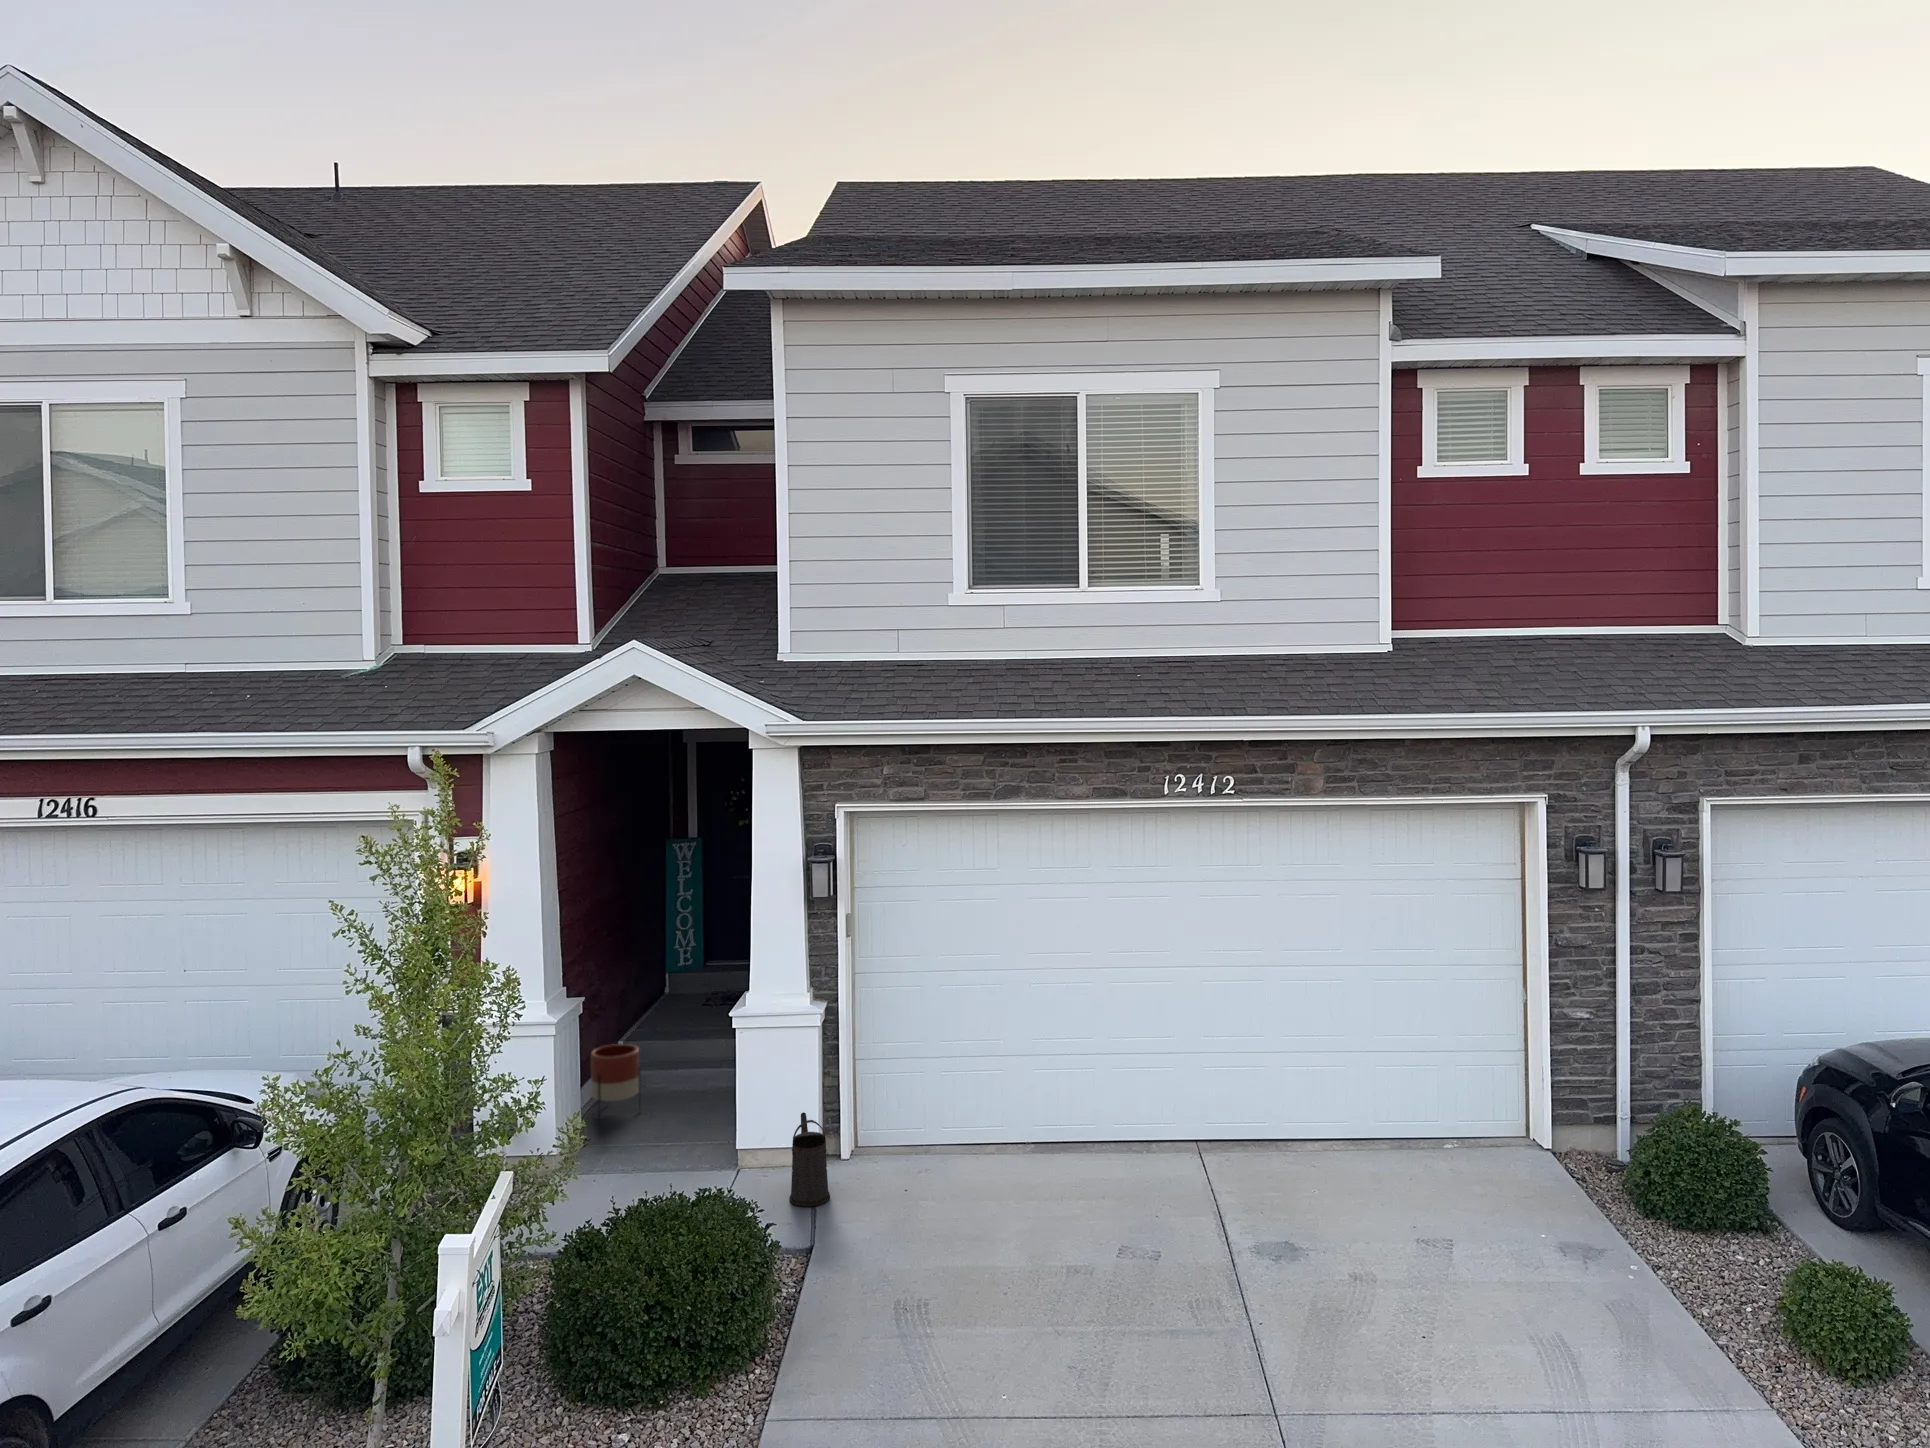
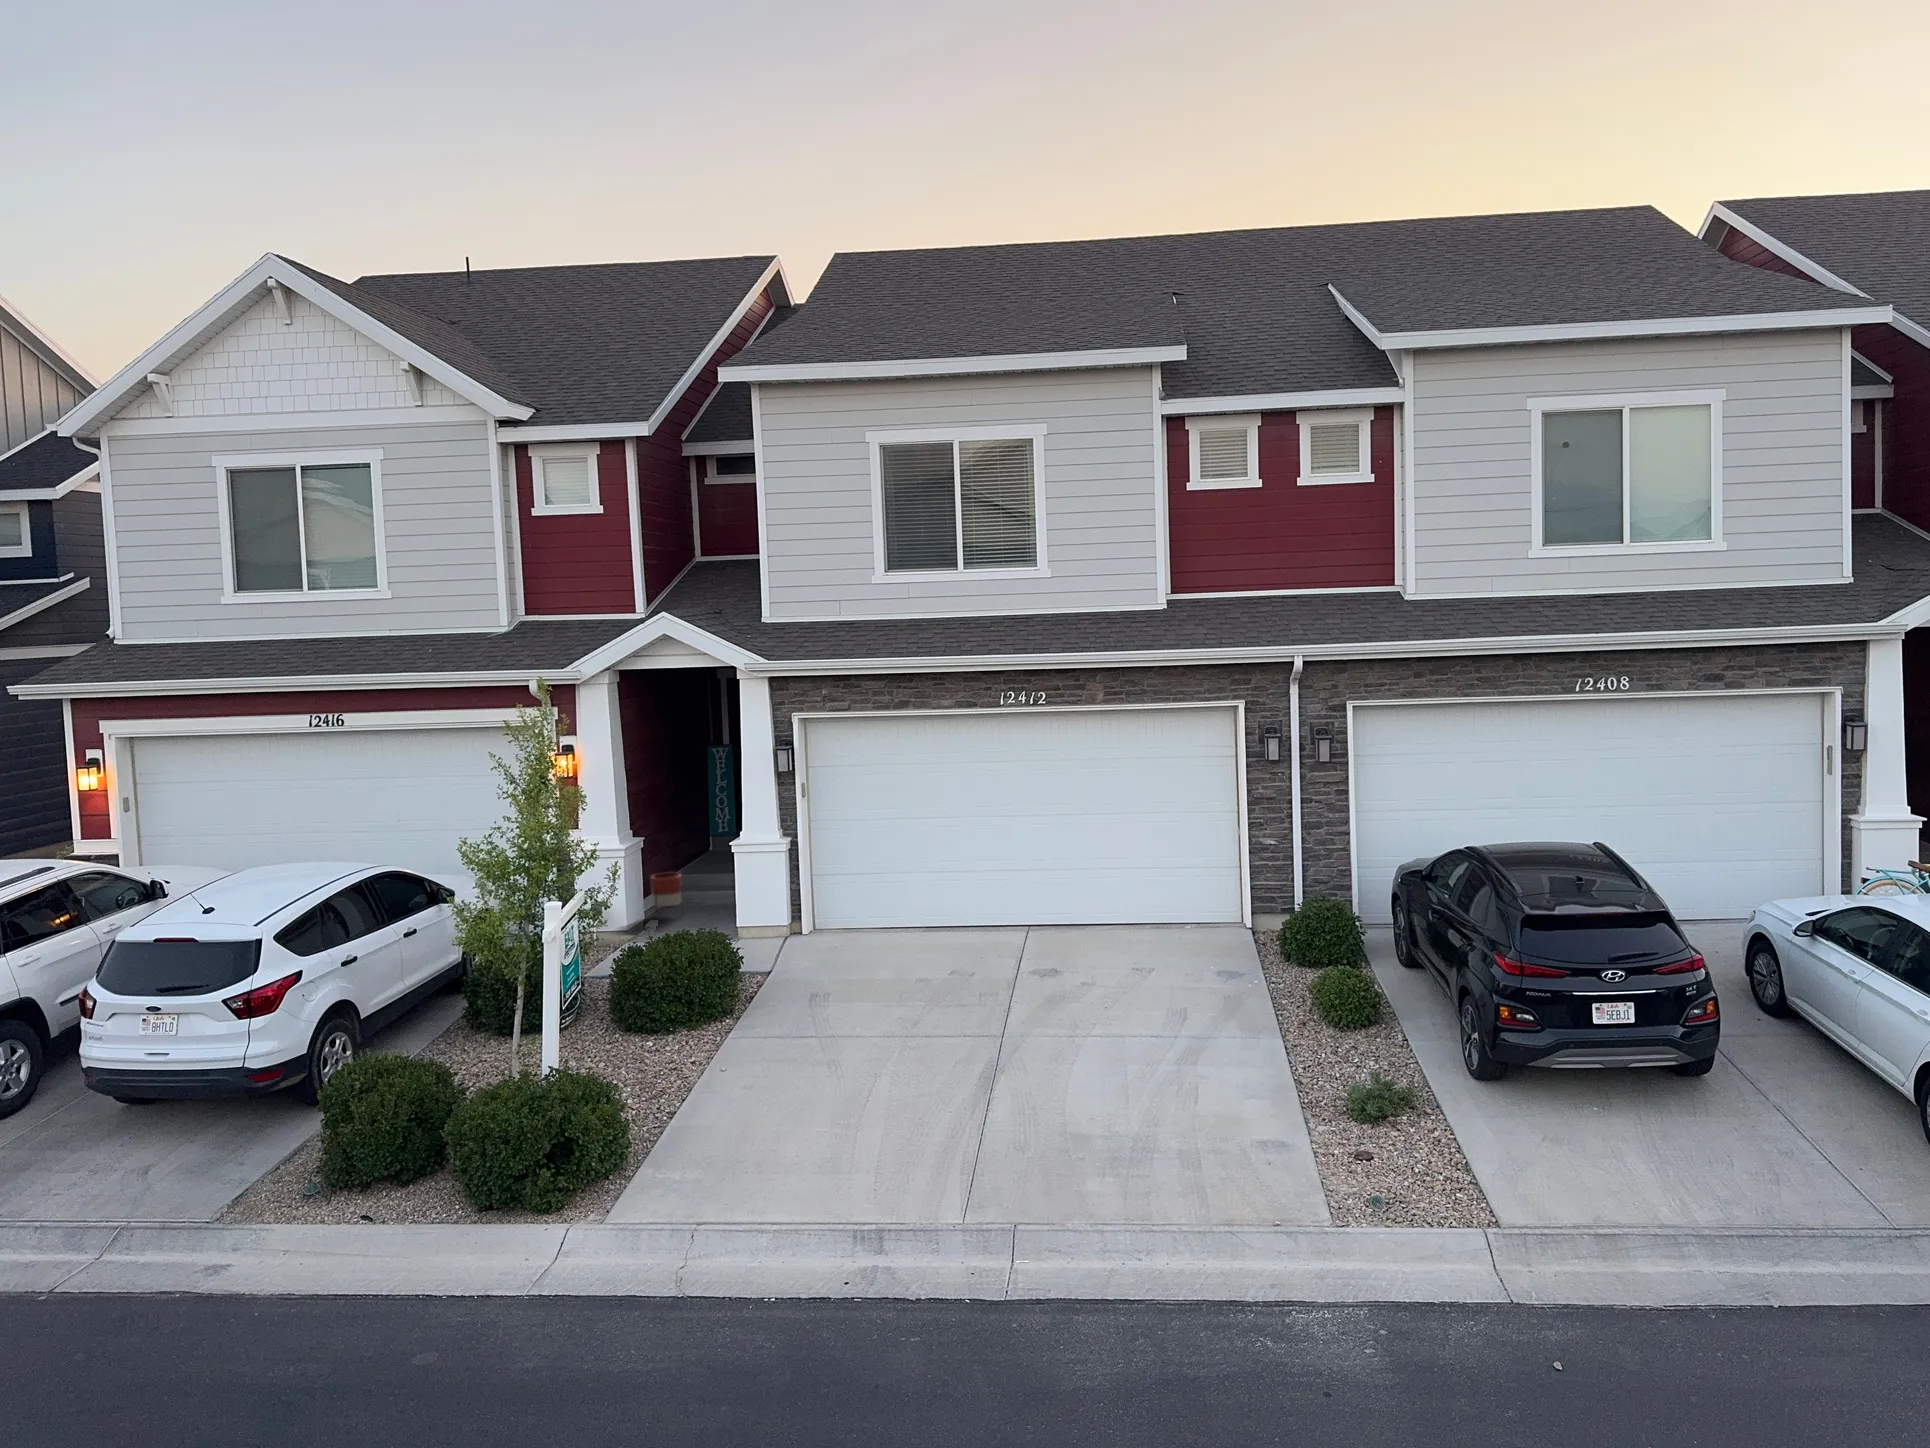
watering can: present [790,1112,830,1206] -> none [764,904,789,955]

